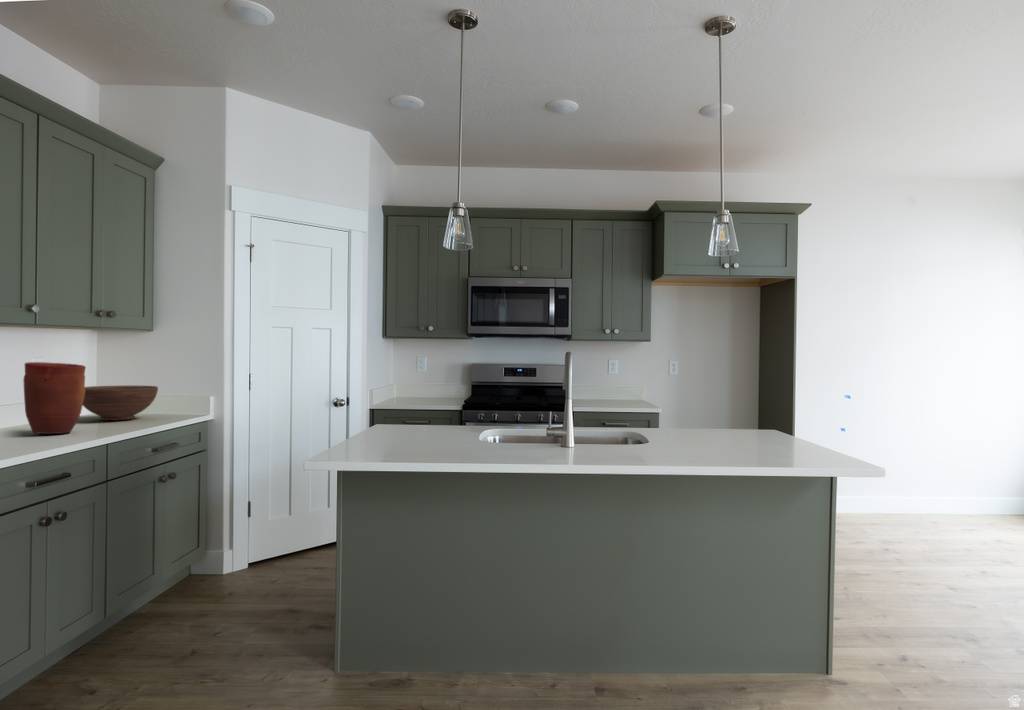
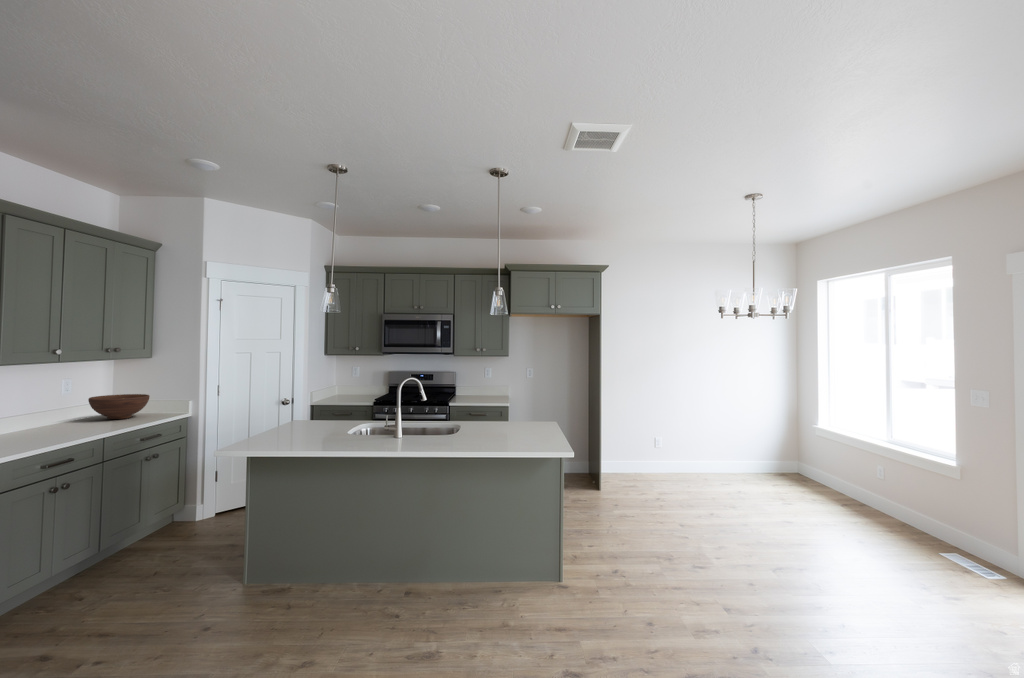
vase: present [23,362,86,434] -> none [45,384,91,432]

